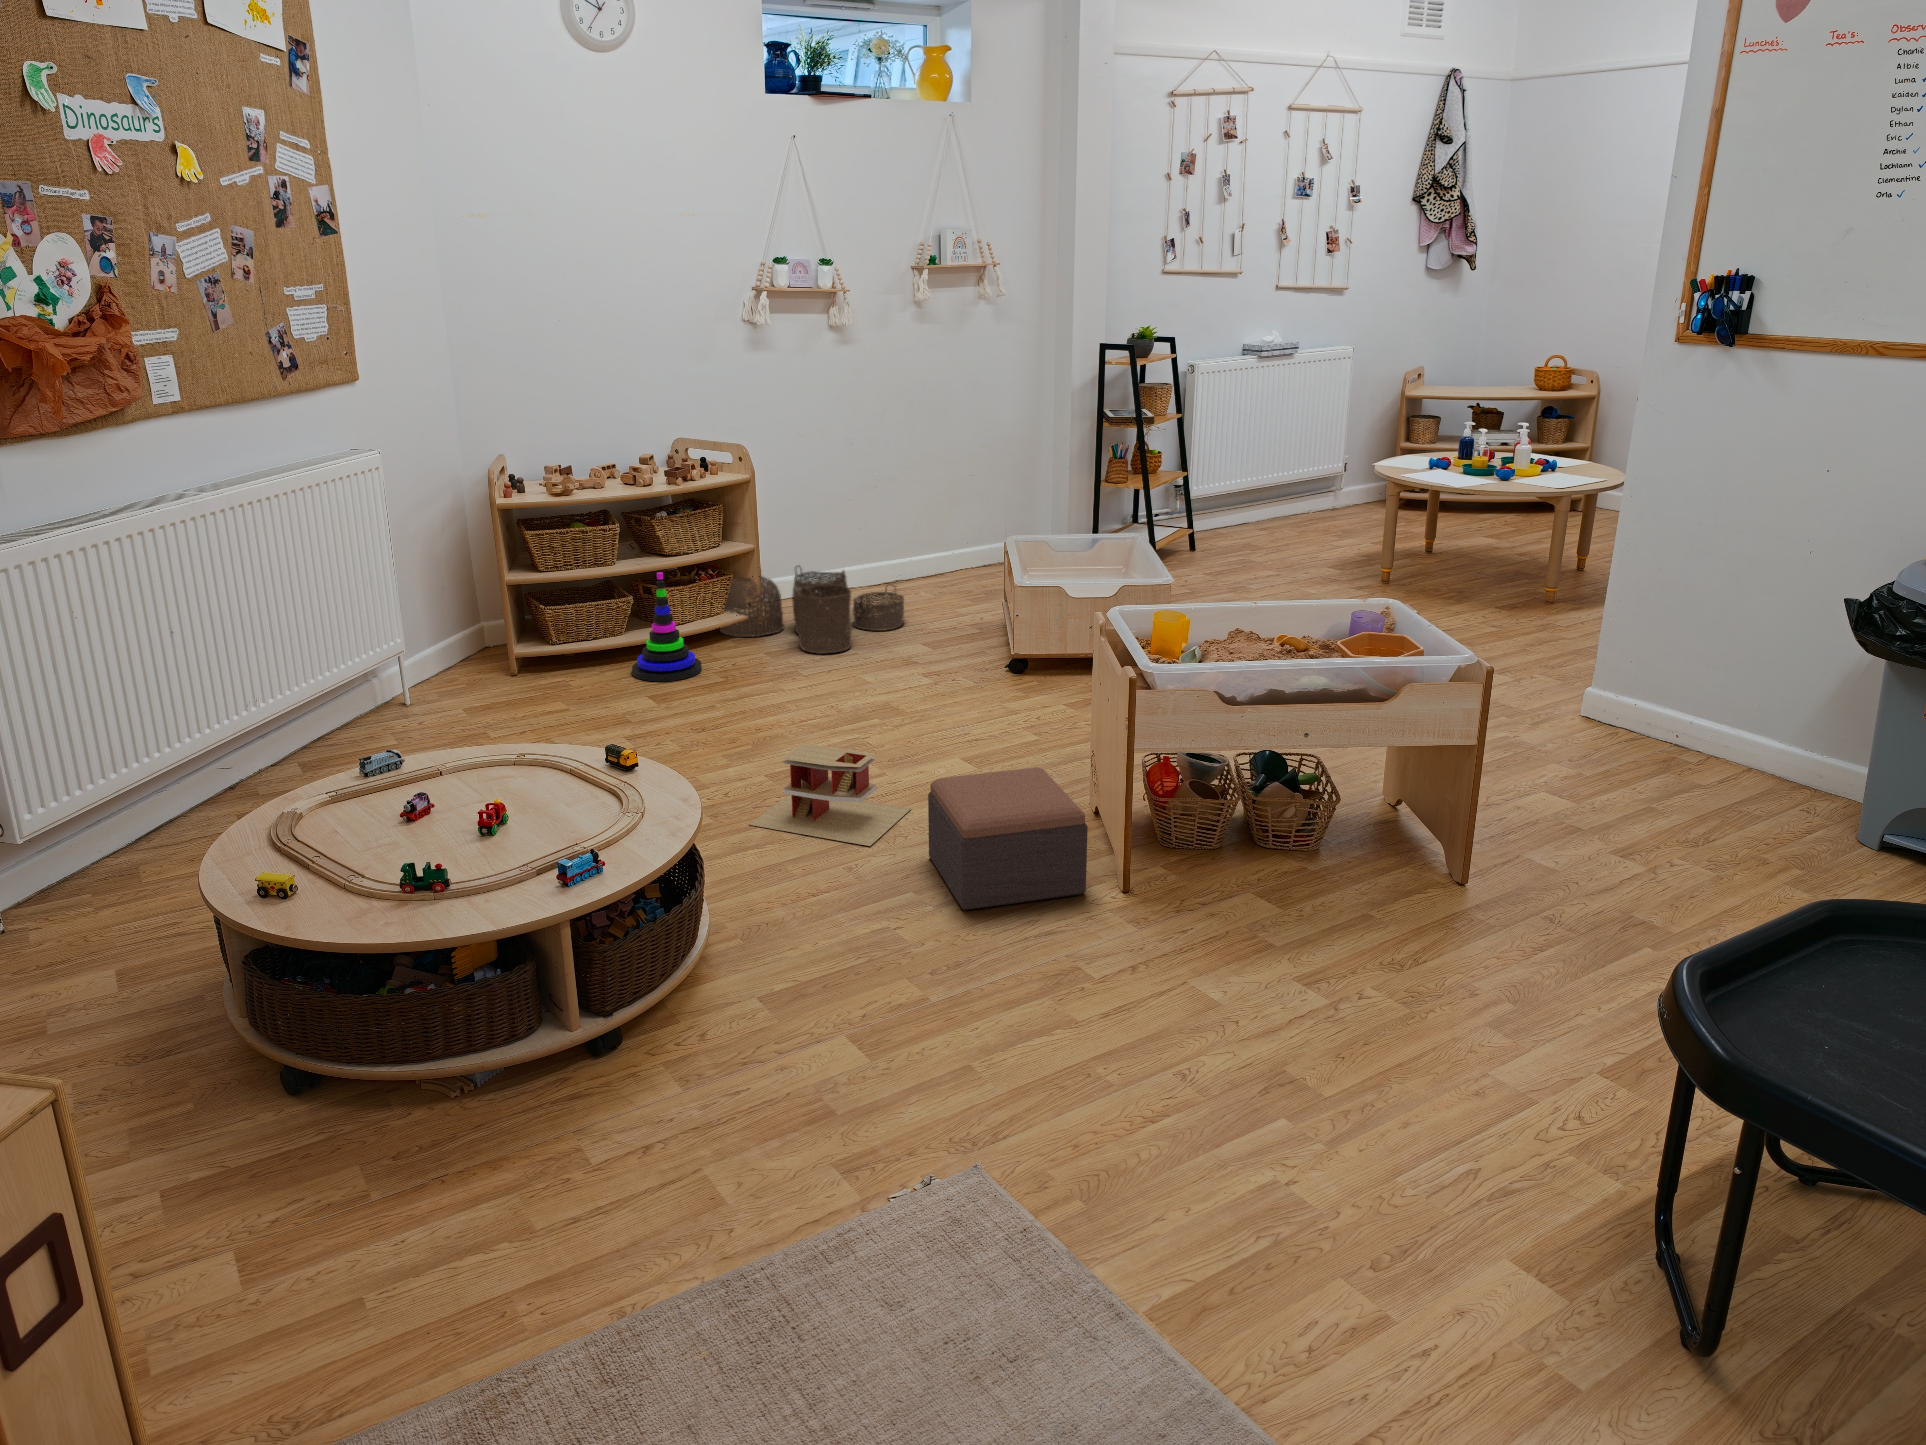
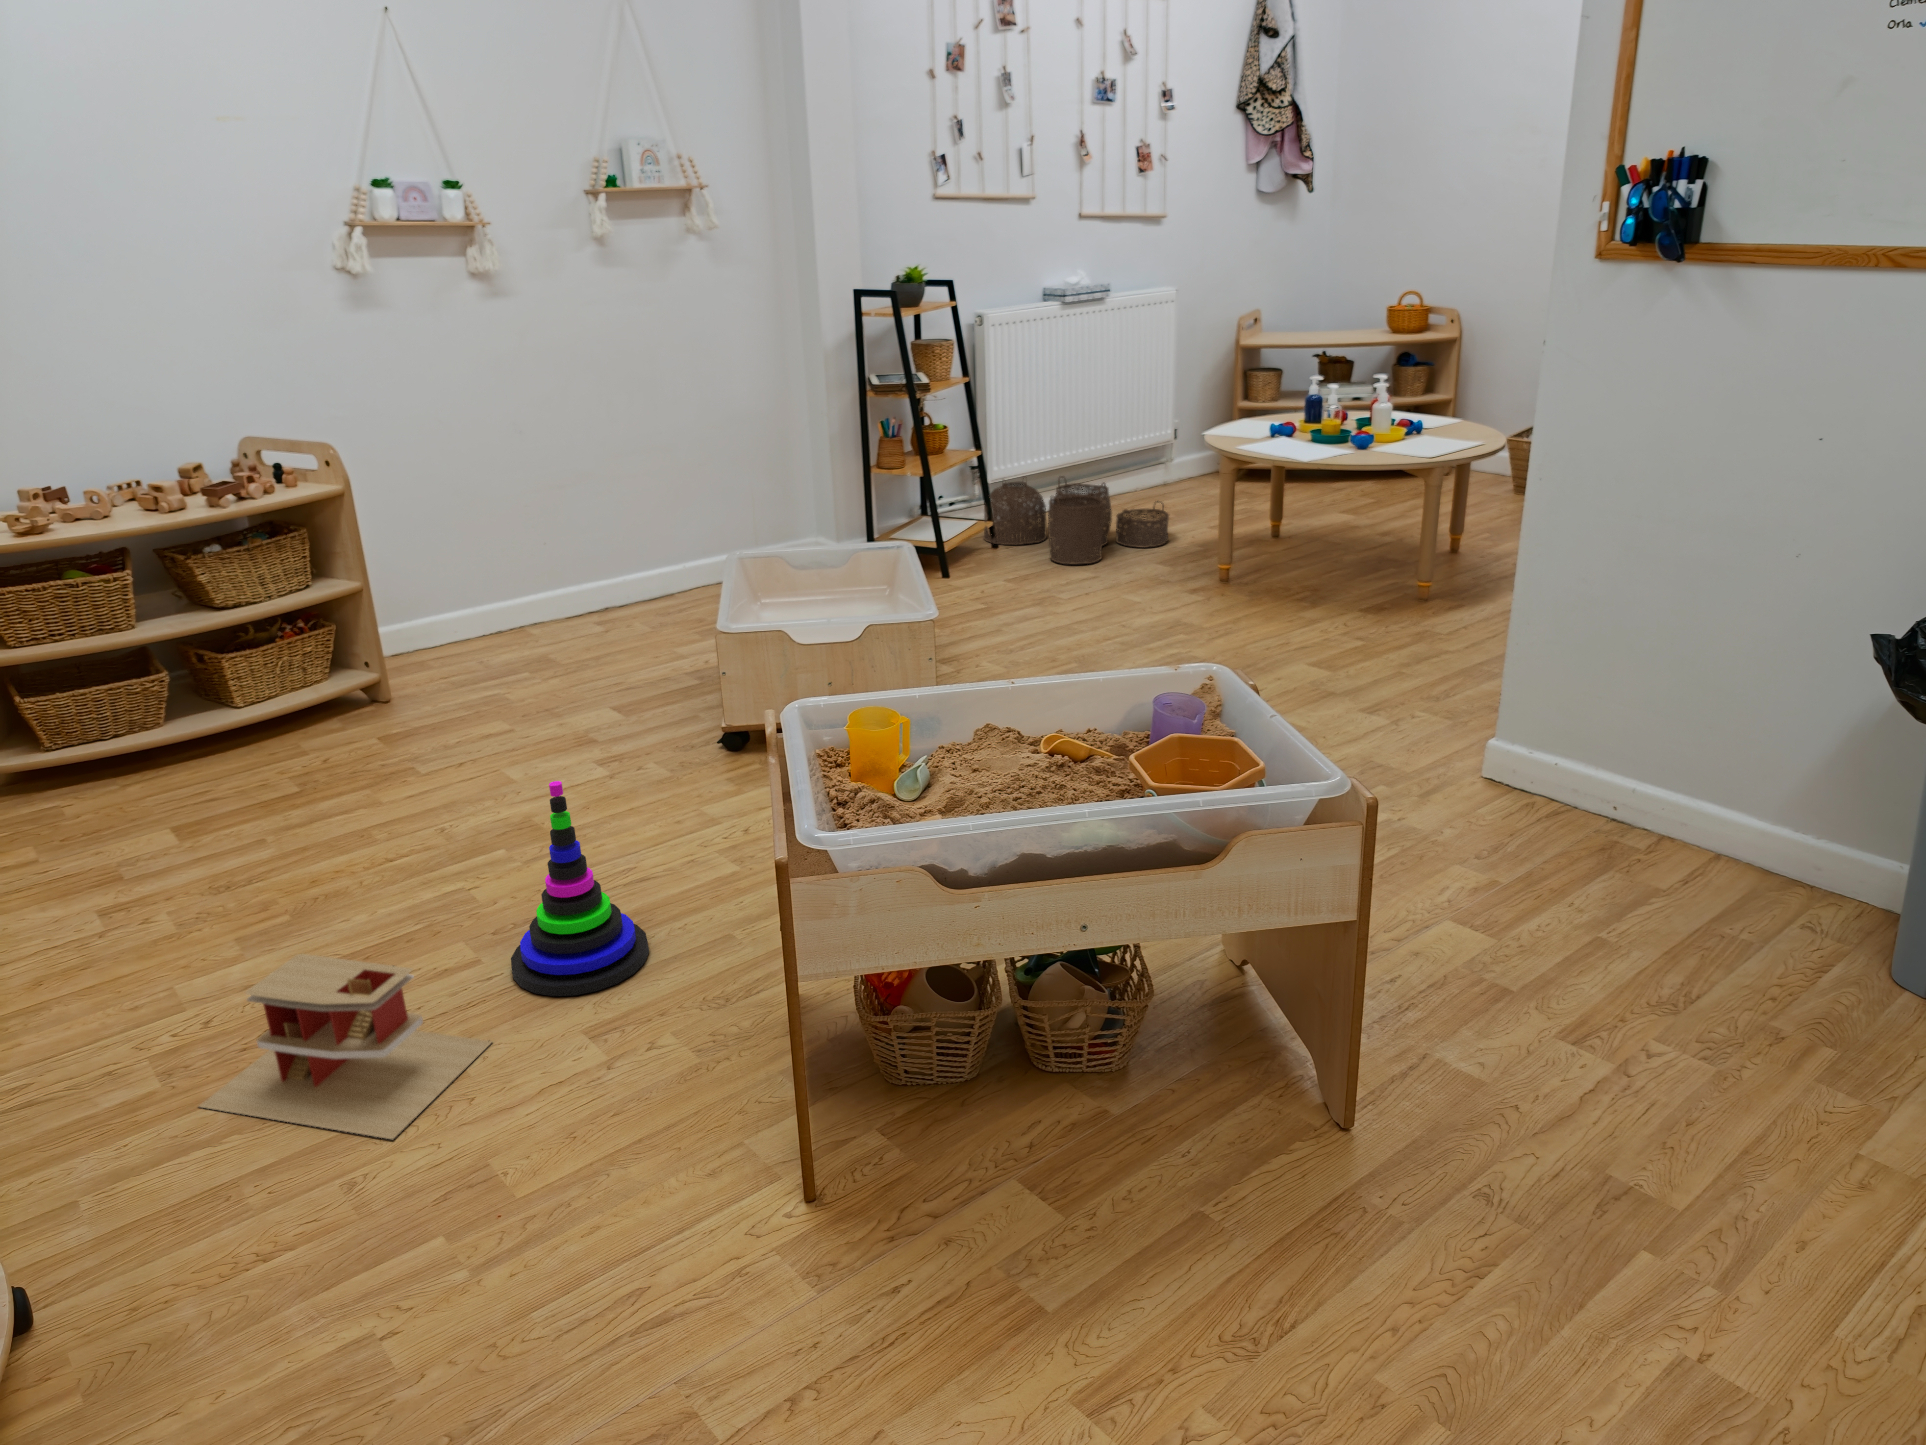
woven basket: present [720,566,904,654] -> present [984,476,1169,564]
stacking toy: present [632,572,702,682] -> present [511,781,649,996]
footstool: present [928,767,1088,910] -> none [470,990,739,1291]

